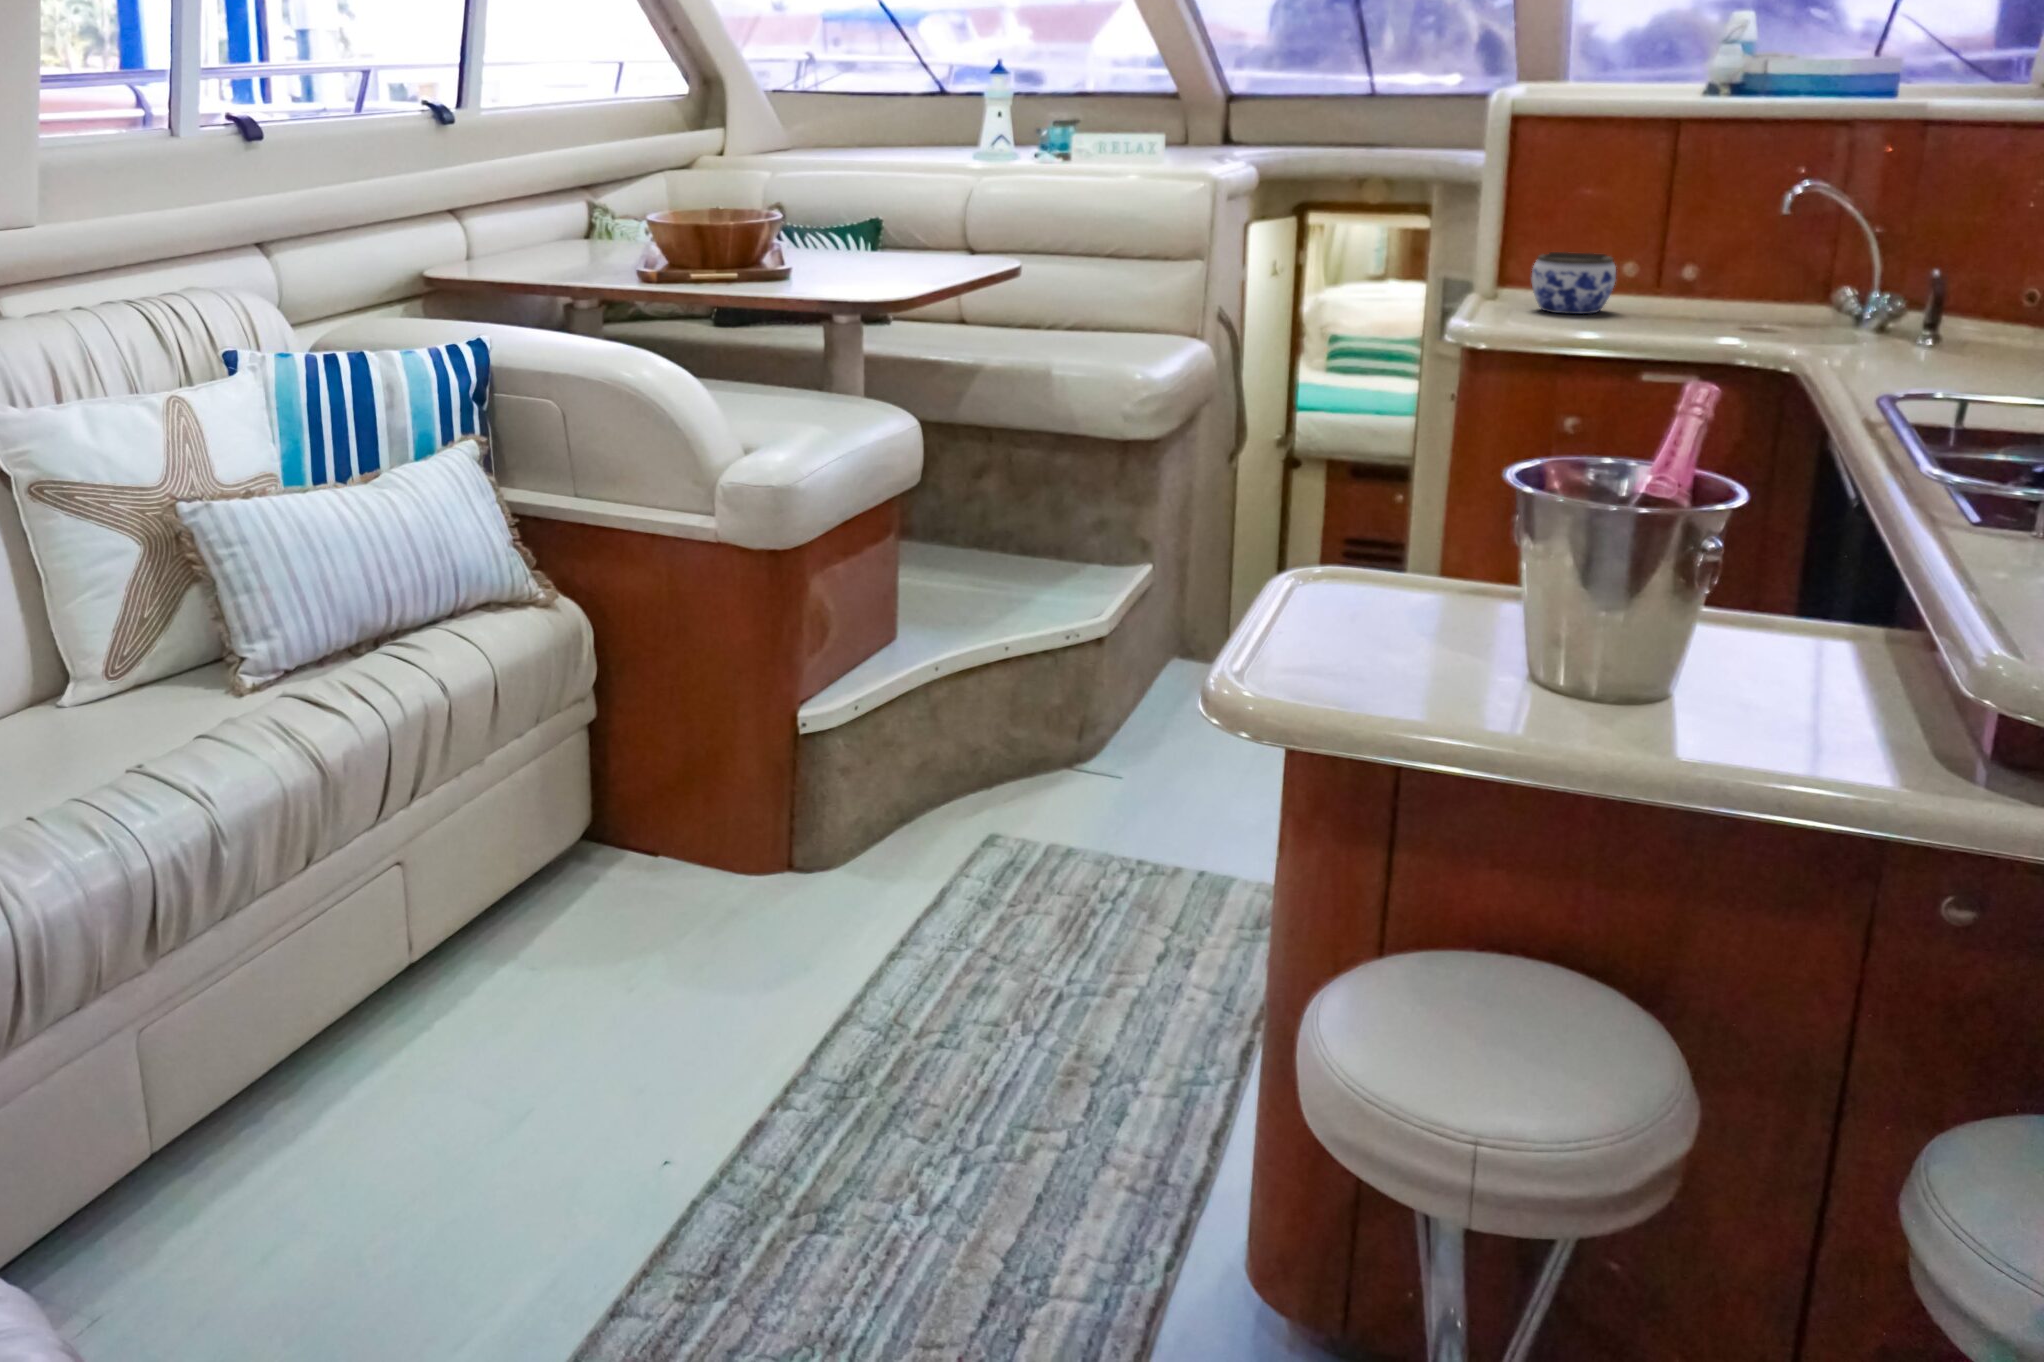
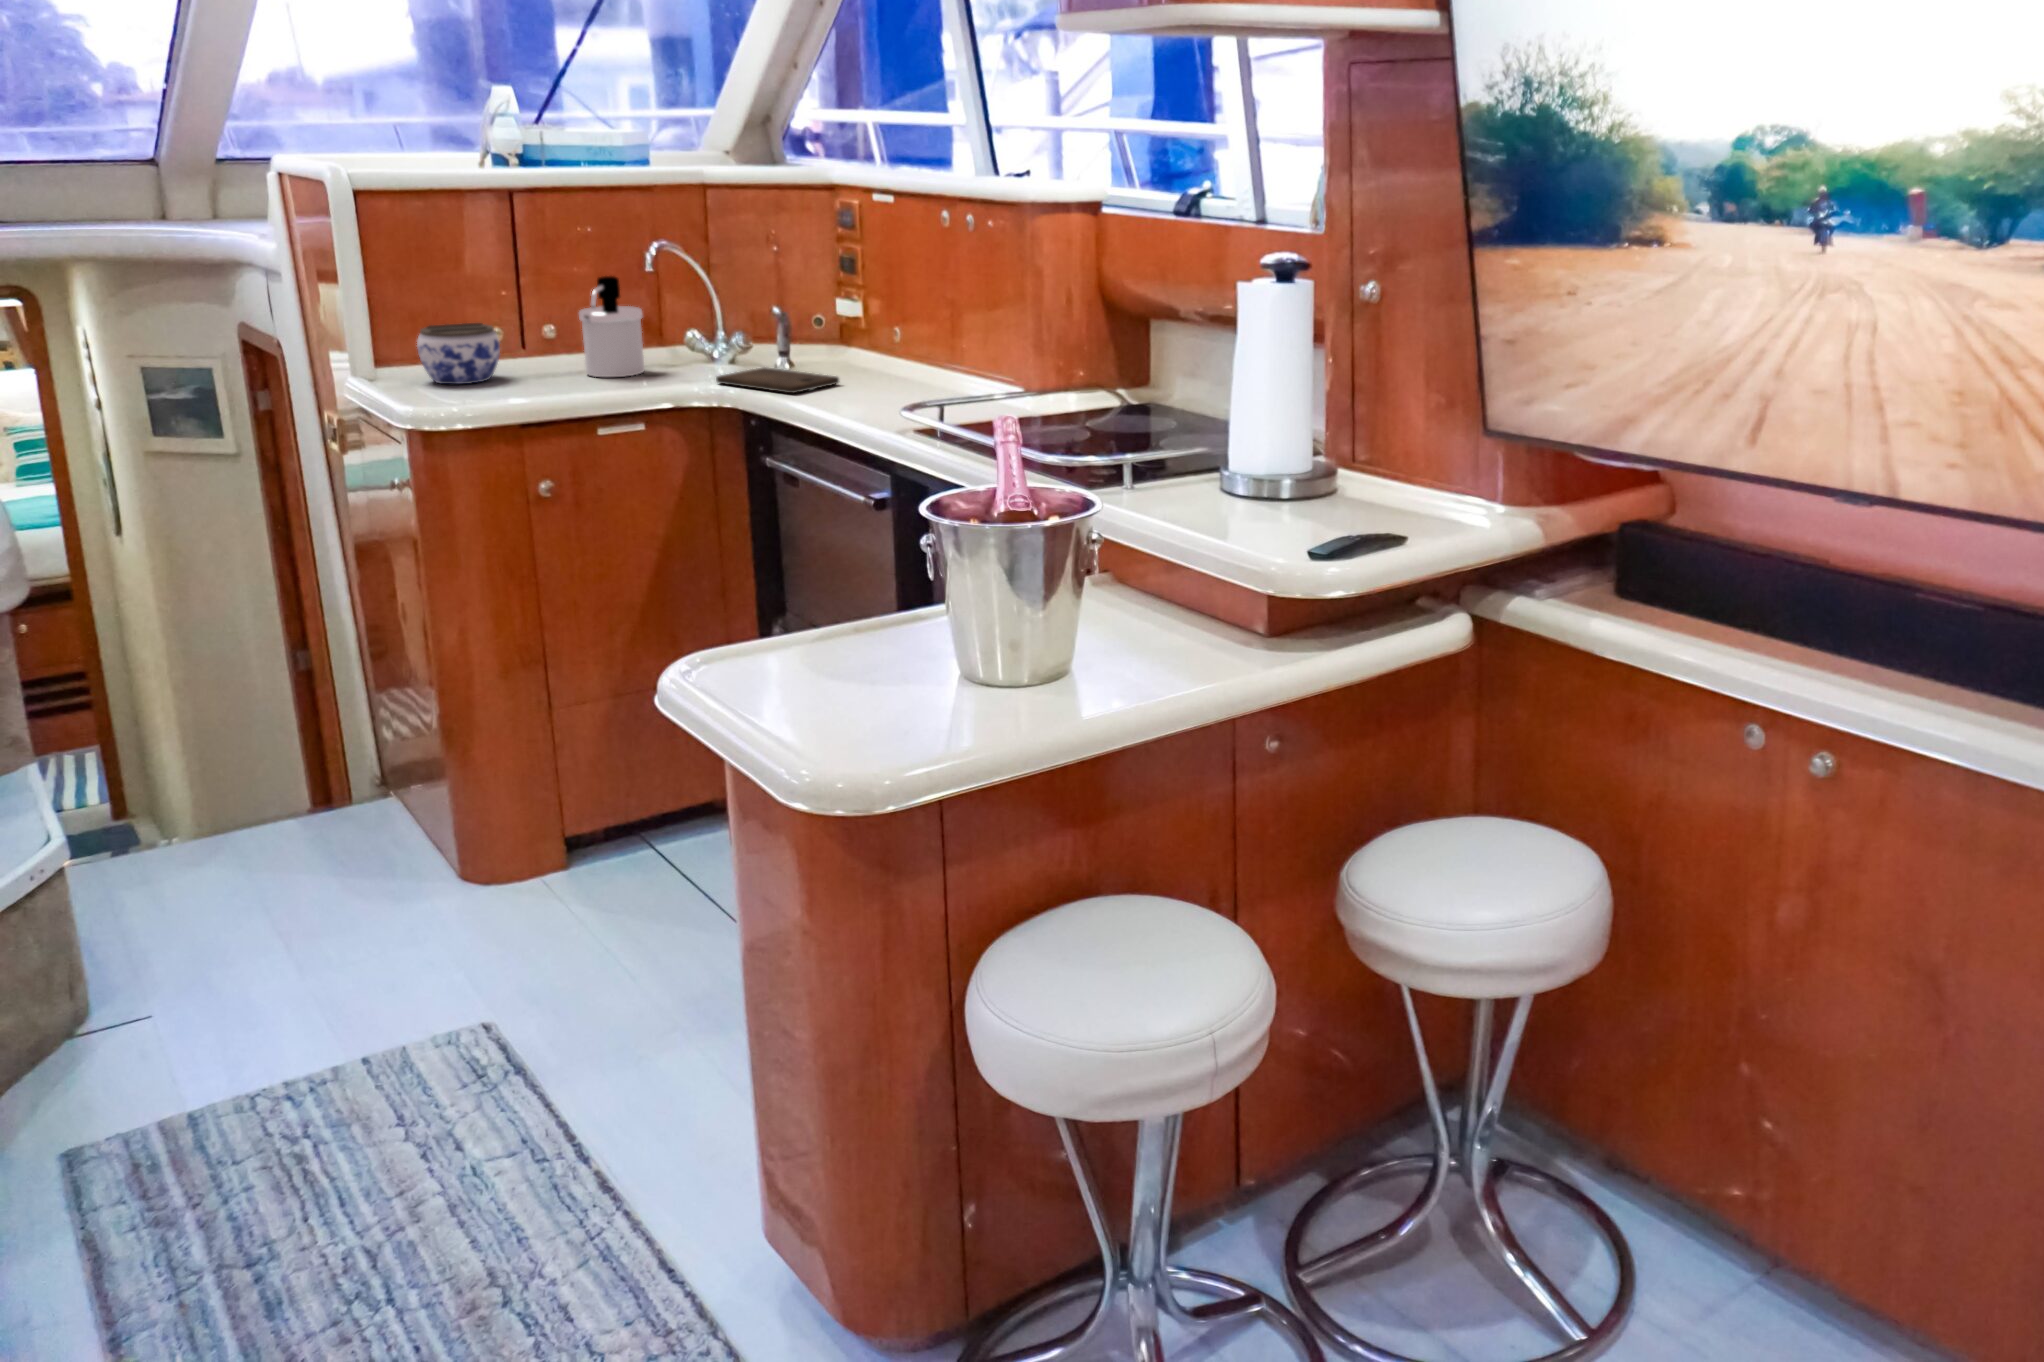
soap dispenser: none [1697,213,1779,327] -> present [579,276,645,377]
cutting board: none [1819,336,1975,363] -> present [716,367,839,393]

